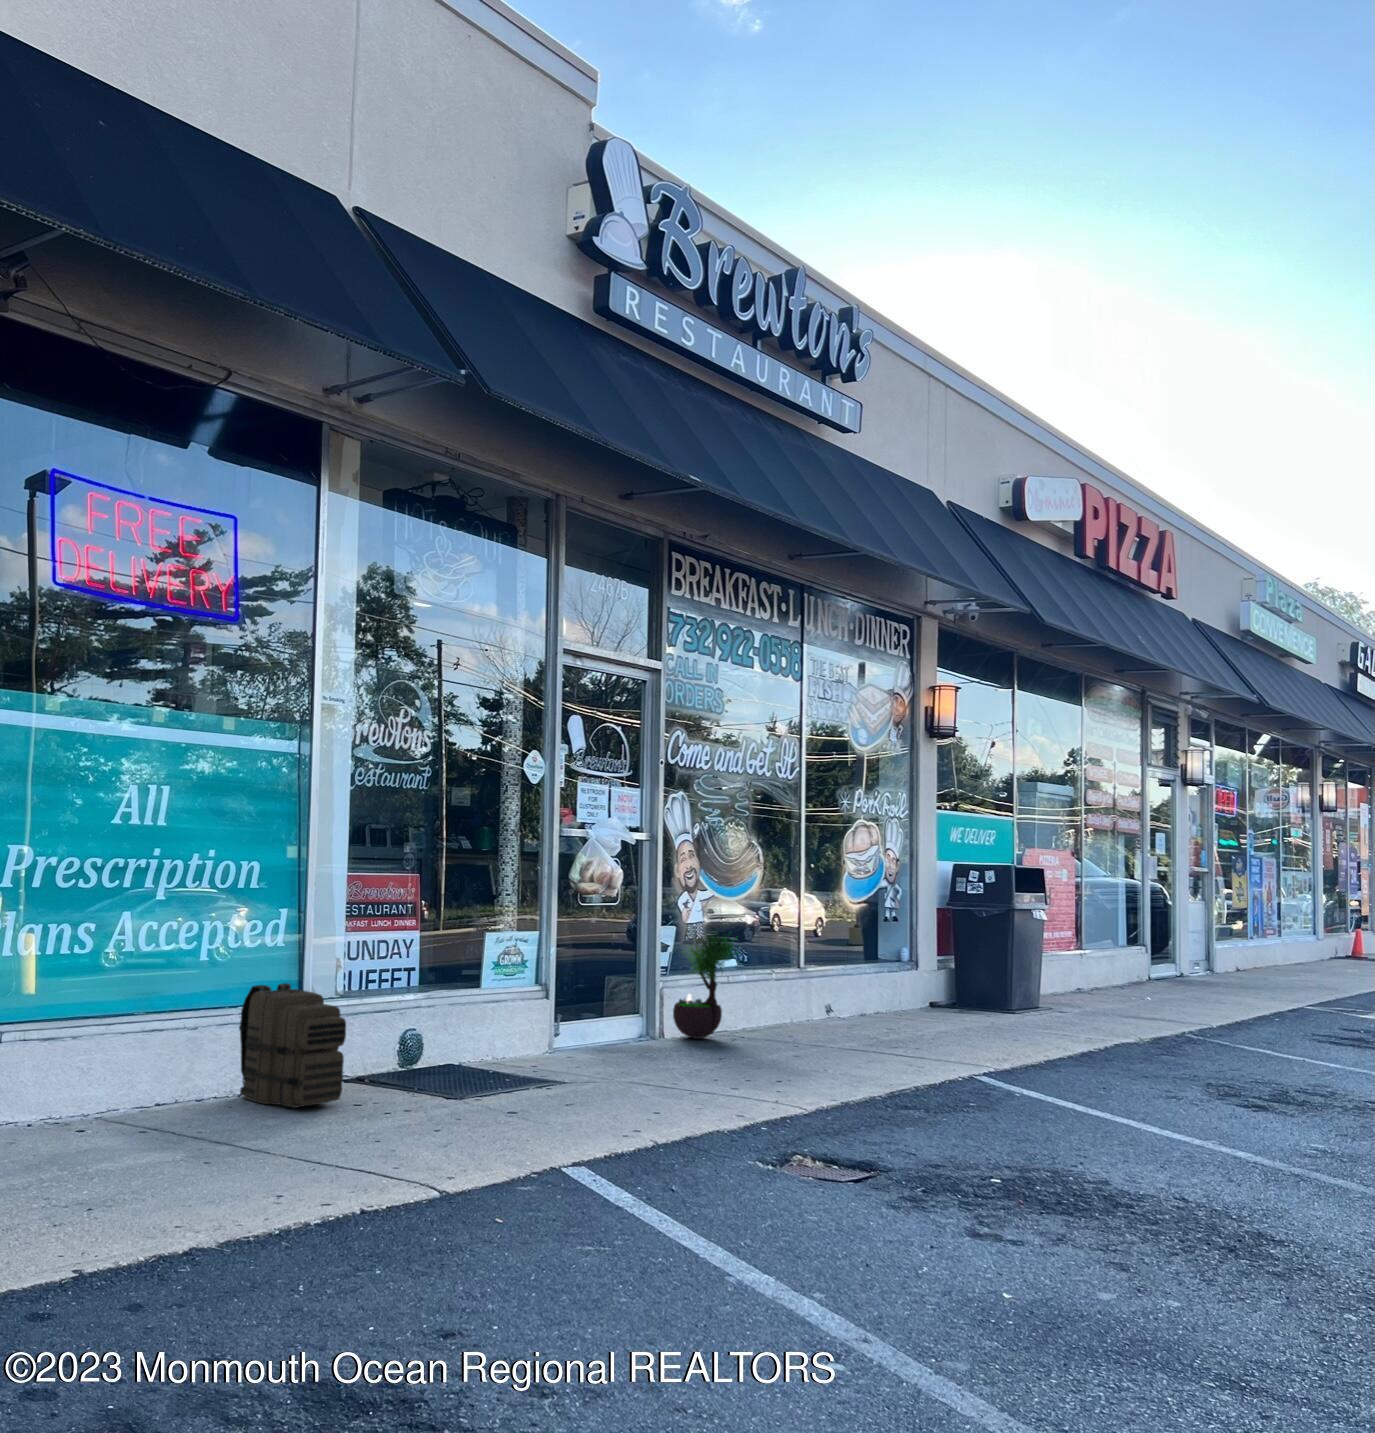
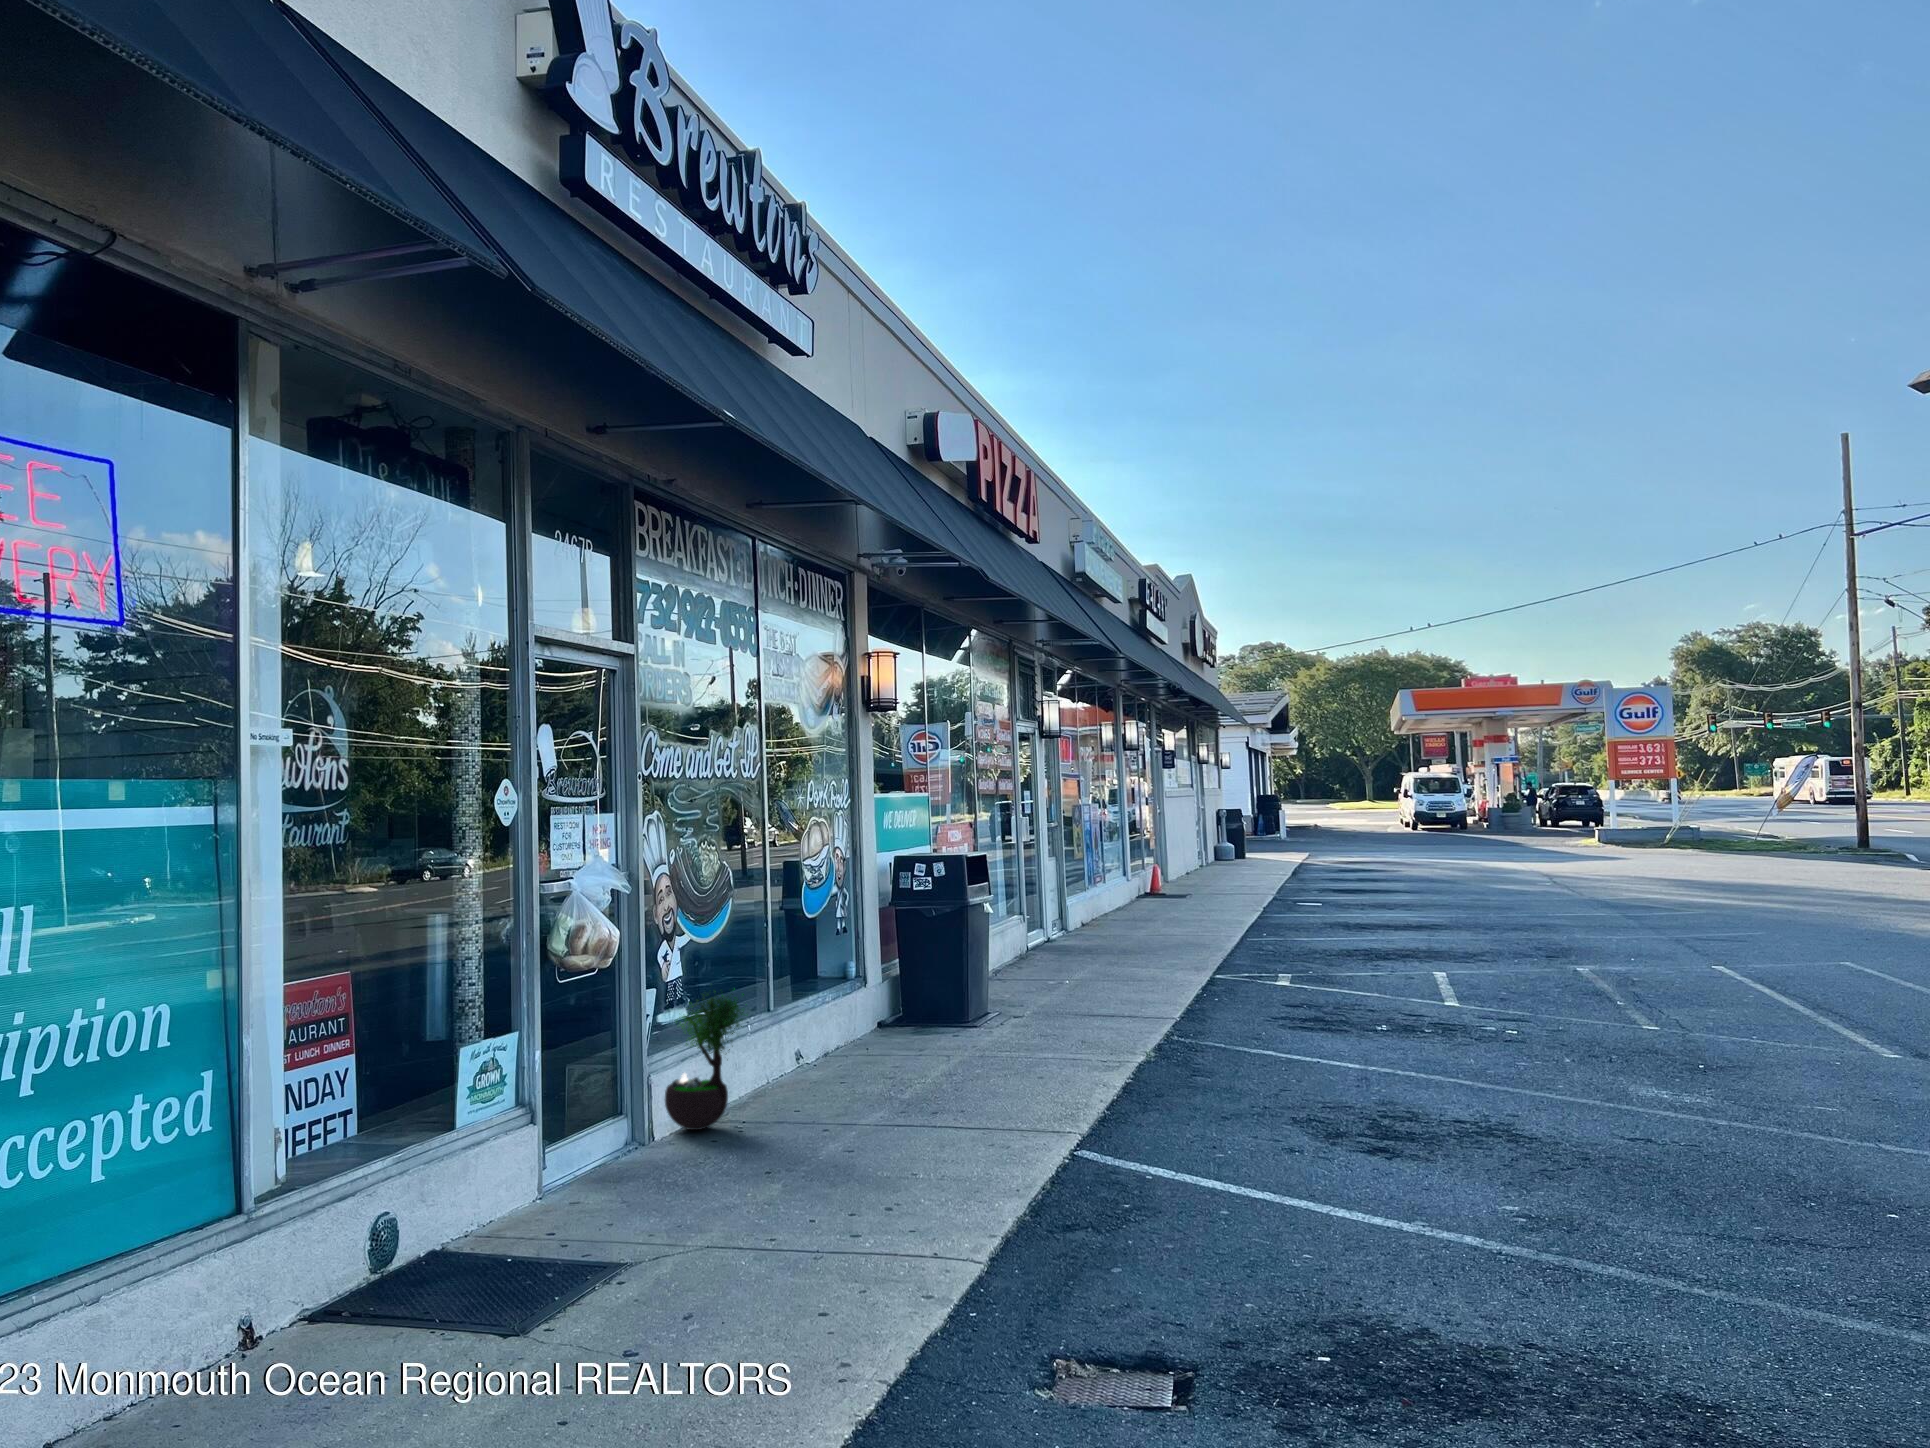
backpack: present [239,983,346,1108] -> none [168,1194,364,1405]

